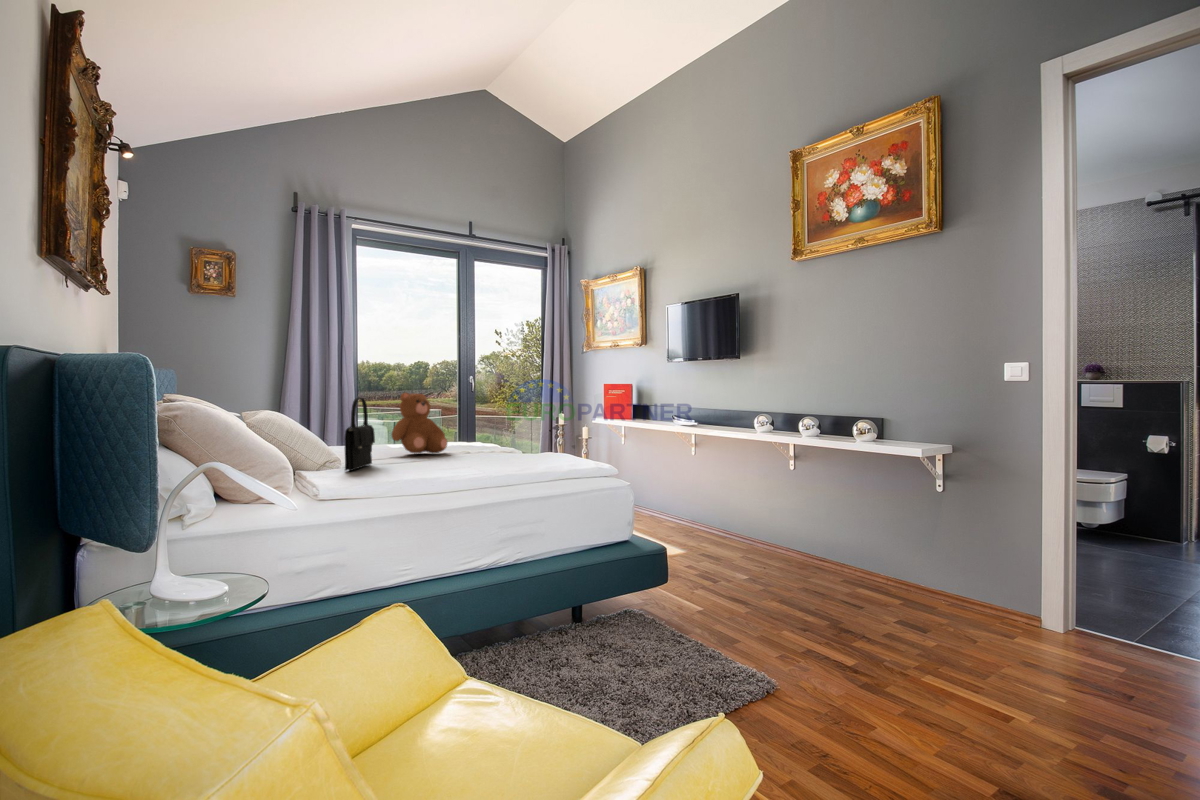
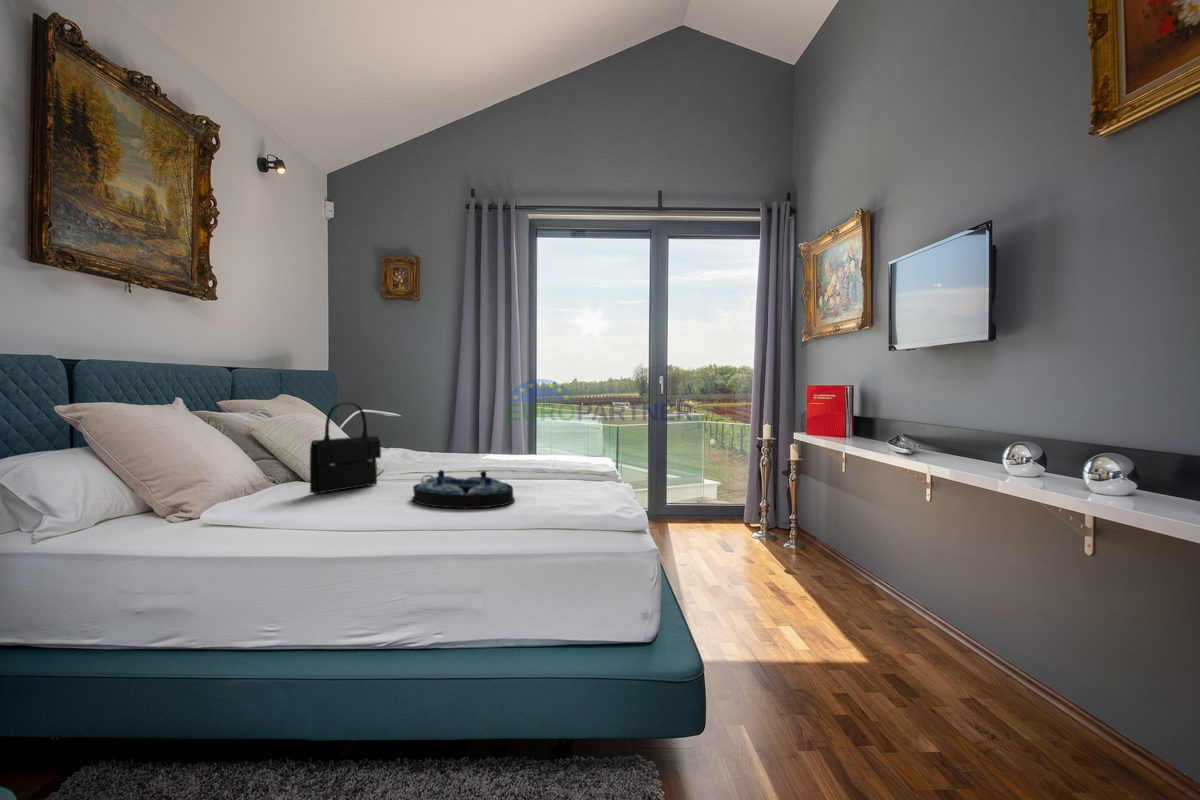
teddy bear: present [392,393,447,453] -> none [447,395,520,473]
serving tray: none [432,446,515,470] -> present [412,470,515,508]

